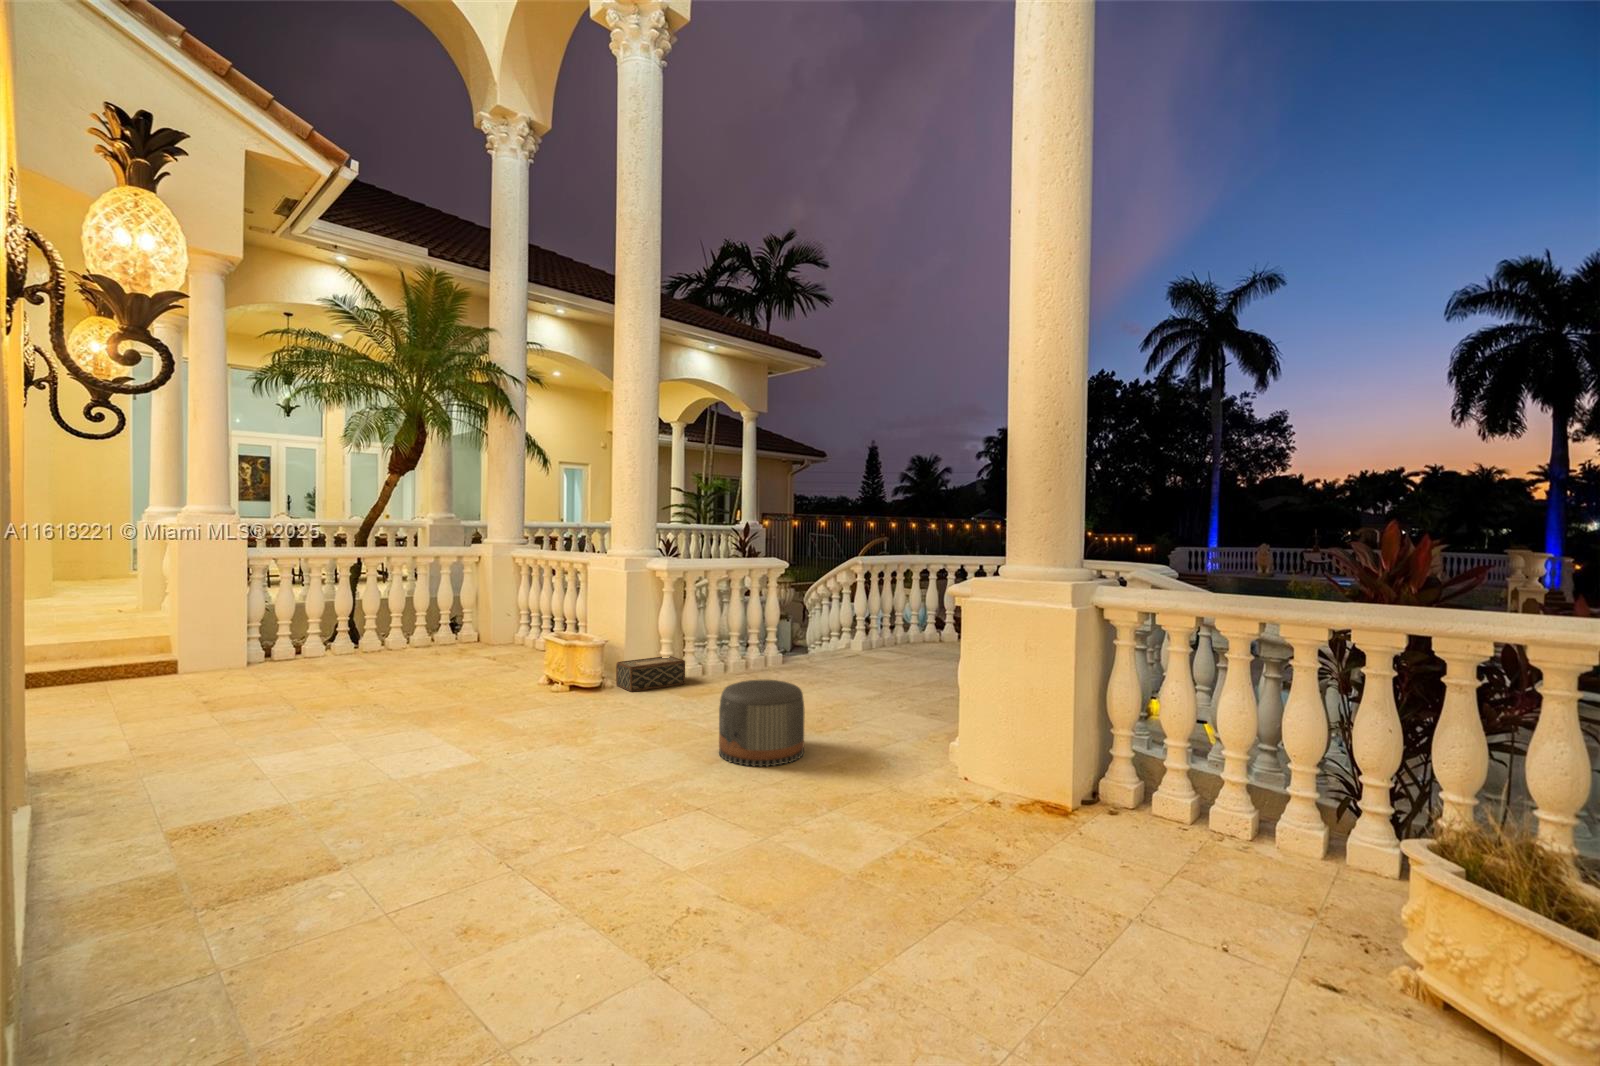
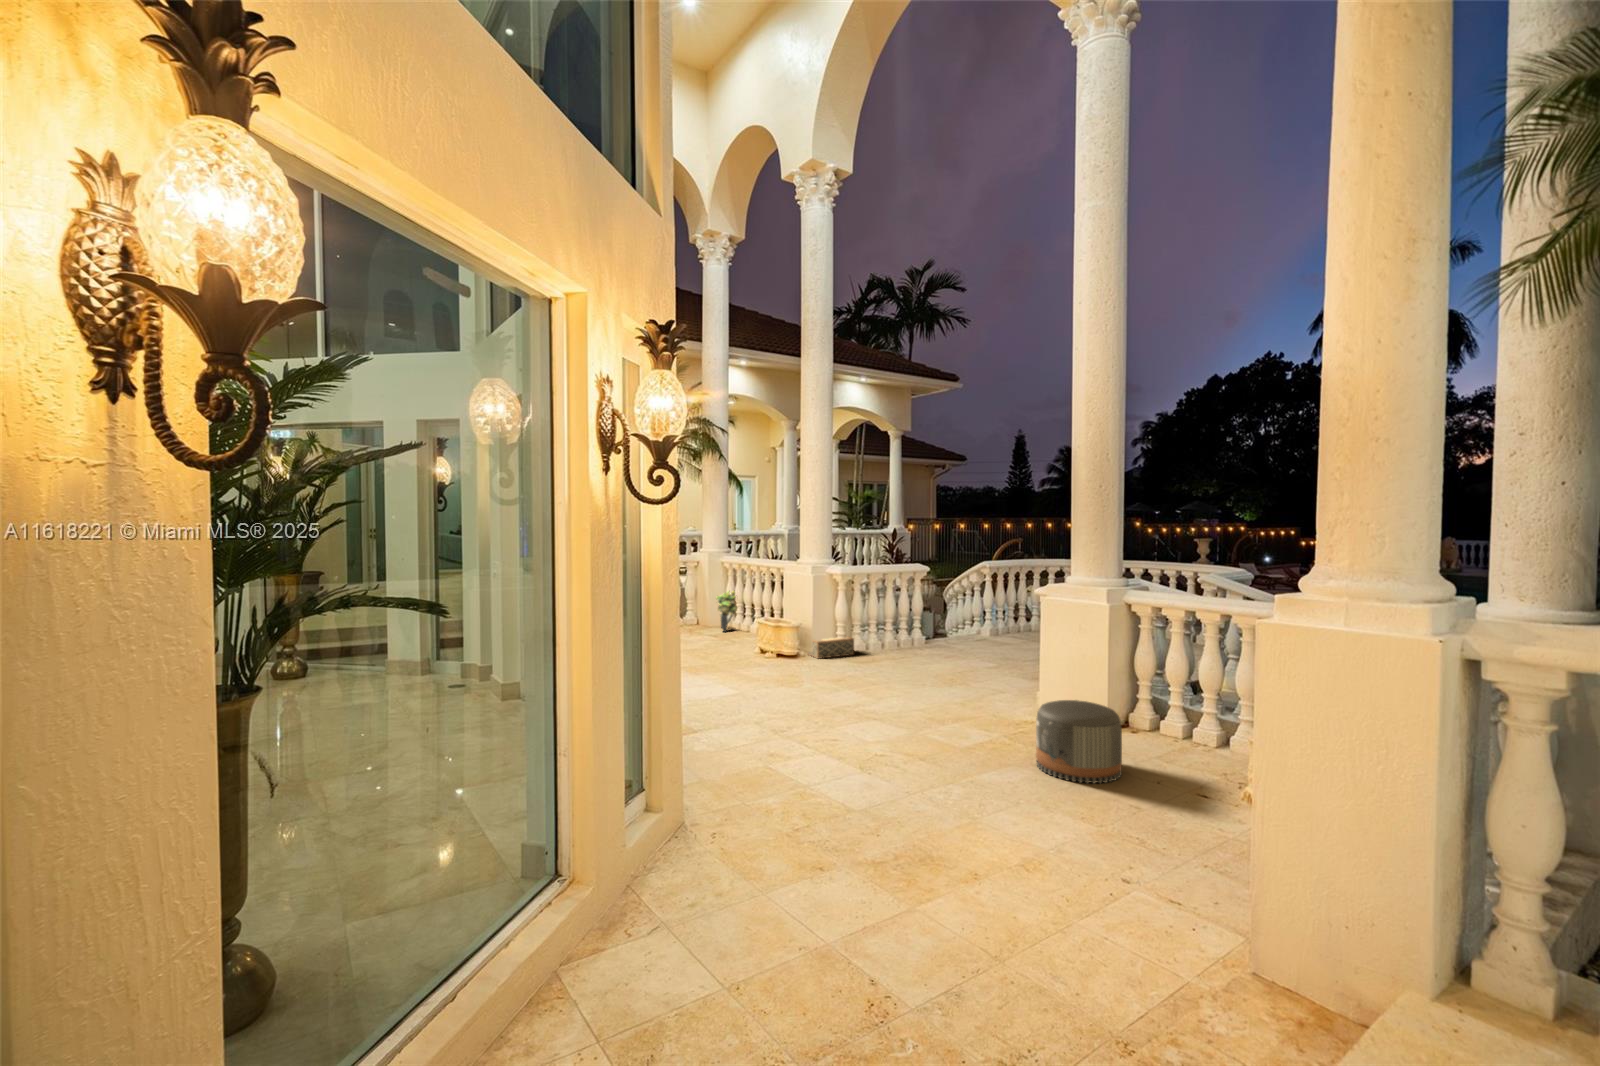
potted plant: none [495,594,530,653] -> present [717,590,737,632]
pouf: present [719,680,804,767] -> present [1036,700,1122,783]

